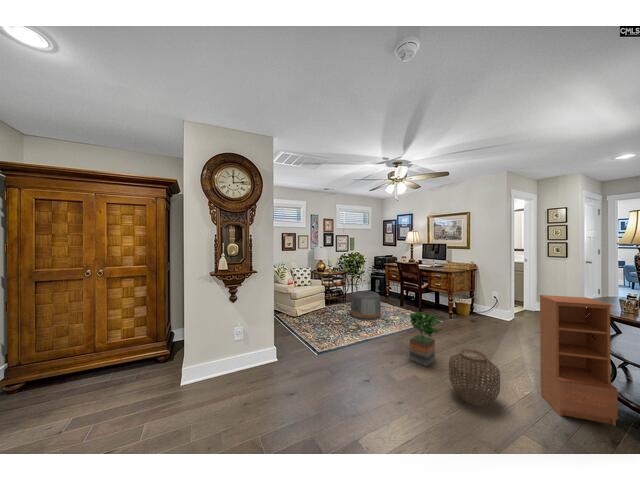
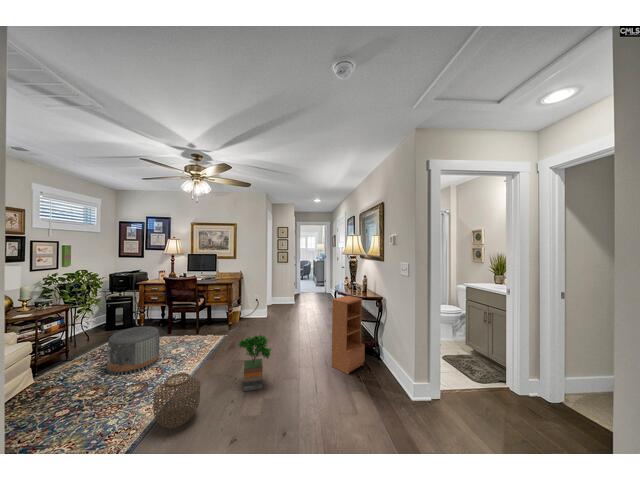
woven basket: present [449,349,500,406] -> present [153,373,200,428]

